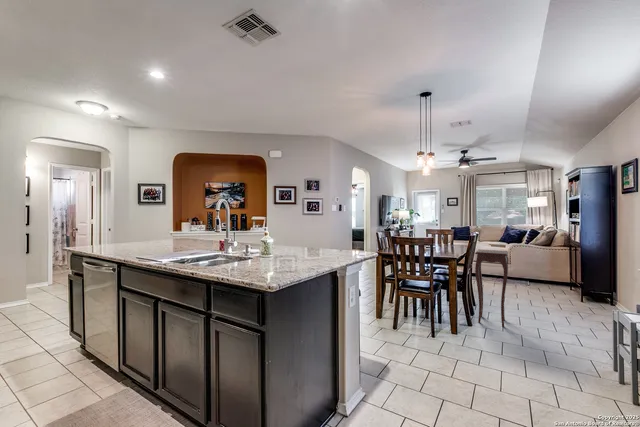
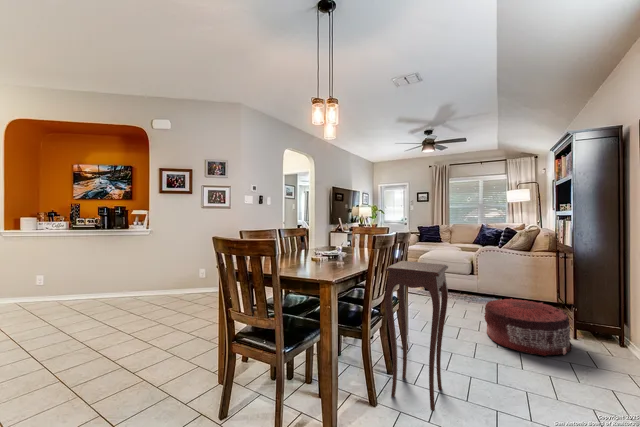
pouf: none [522,276,580,308] -> present [484,298,573,356]

